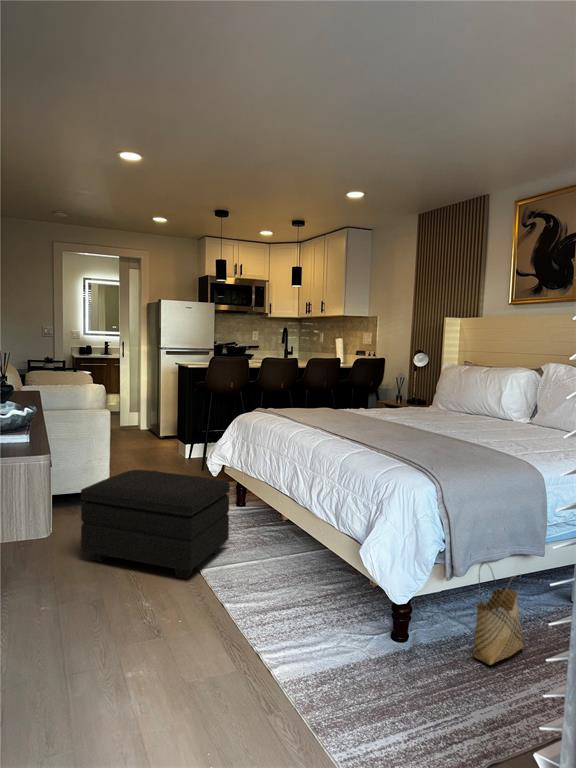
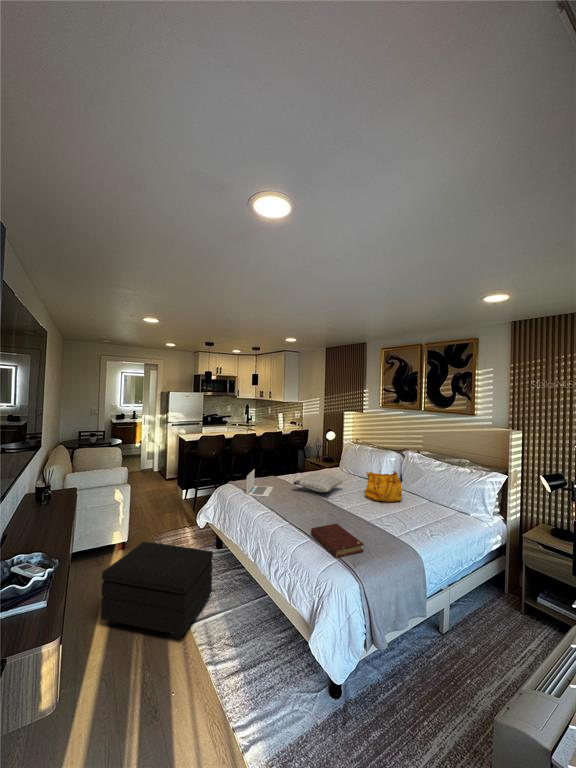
laptop: none [279,385,321,419] -> present [246,470,273,497]
handbag: none [467,385,529,431] -> present [365,471,402,502]
pillow: none [351,390,434,419] -> present [293,473,343,492]
book: none [373,435,451,462] -> present [311,524,364,558]
woven basket: present [472,562,523,665] -> none [386,630,418,718]

